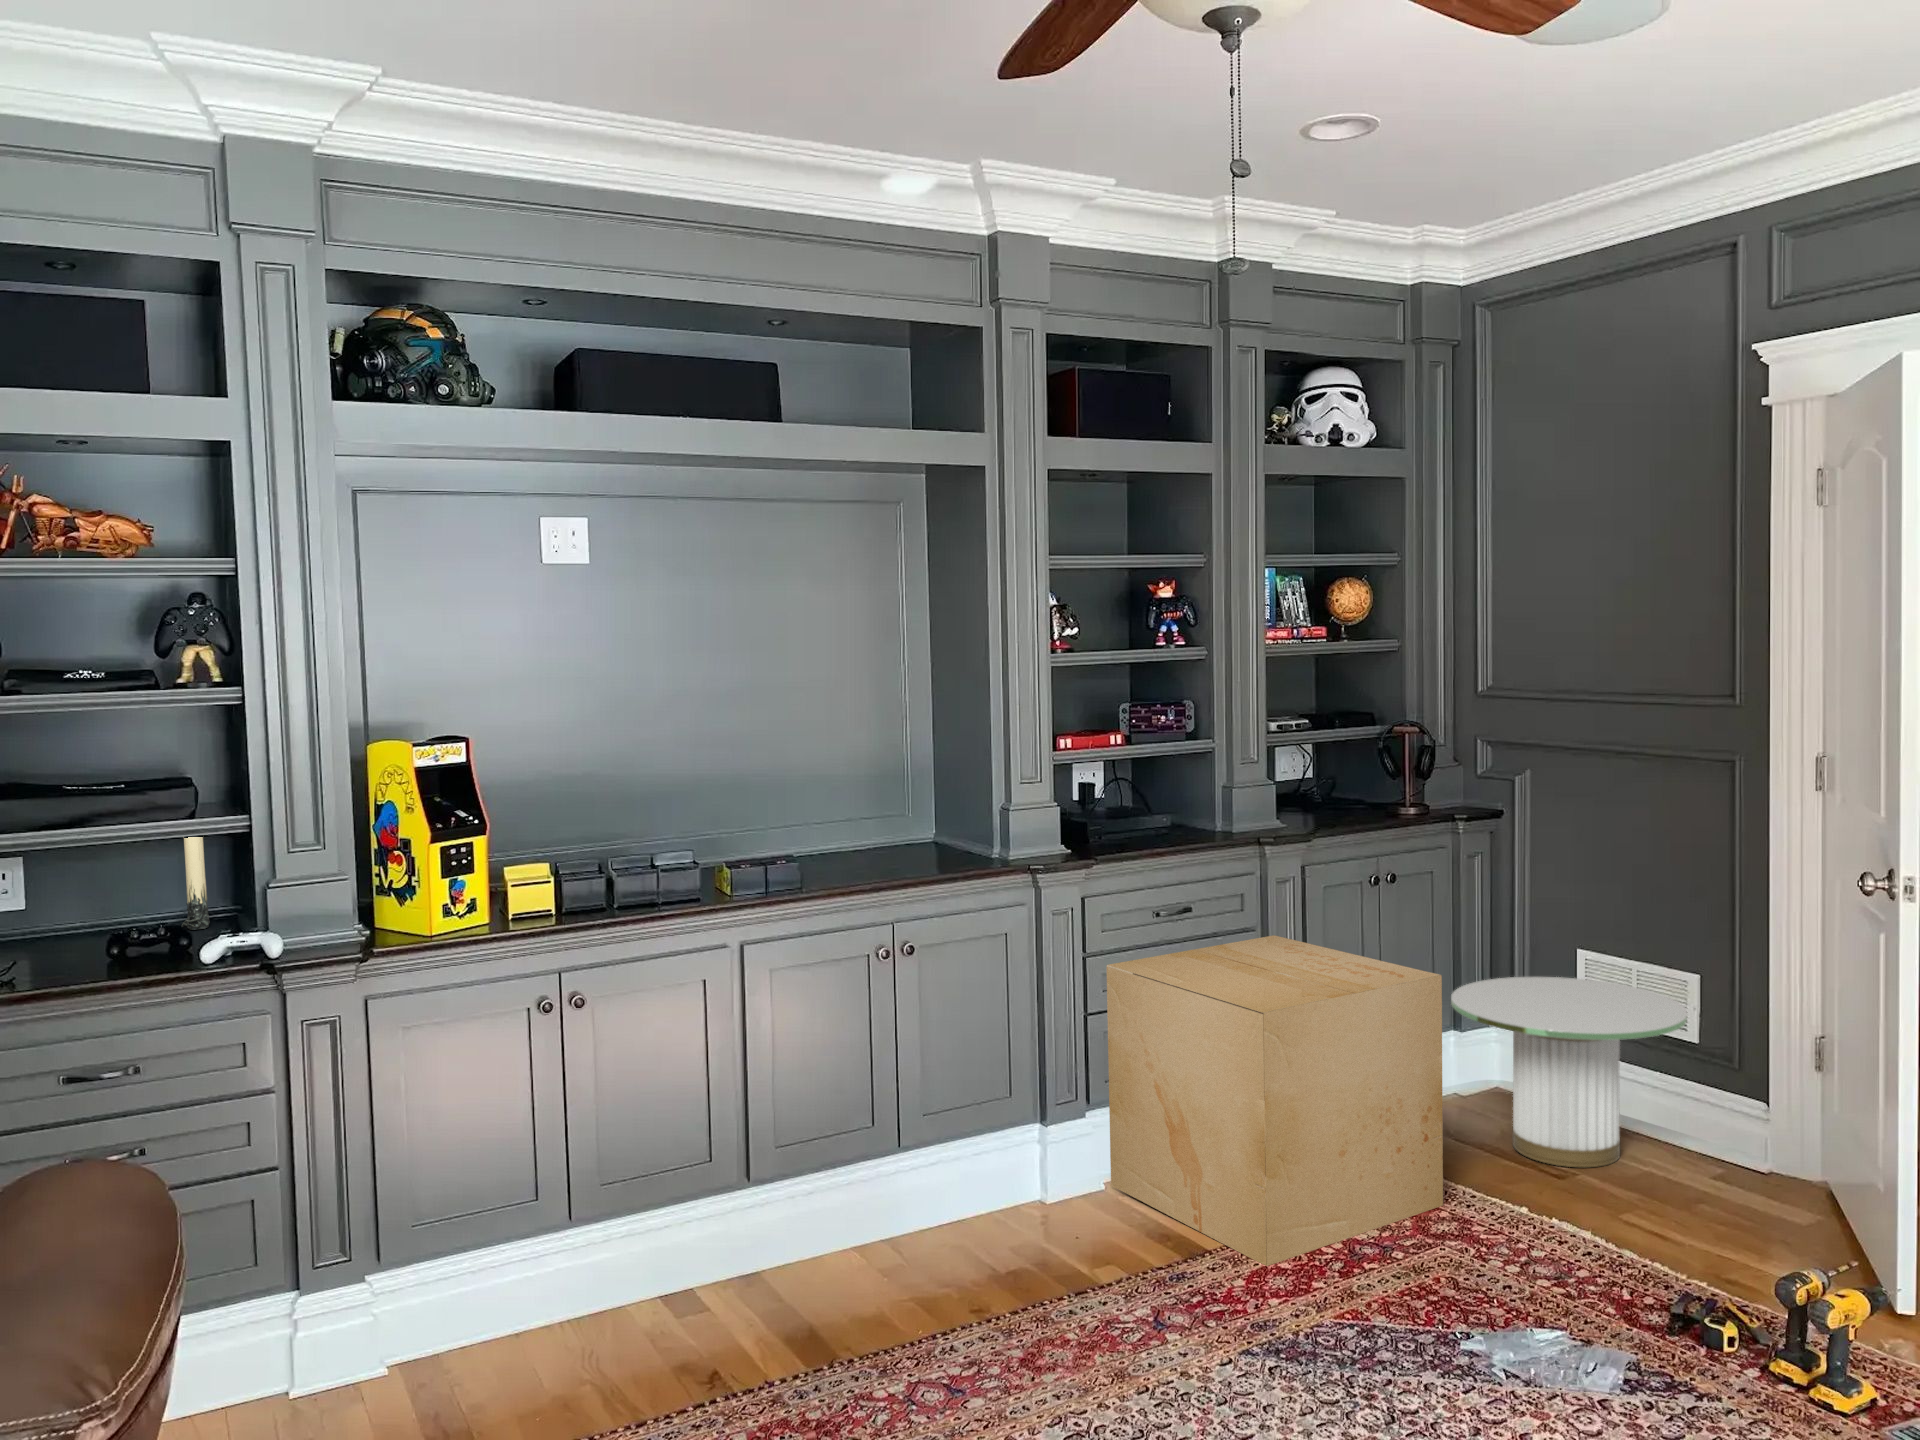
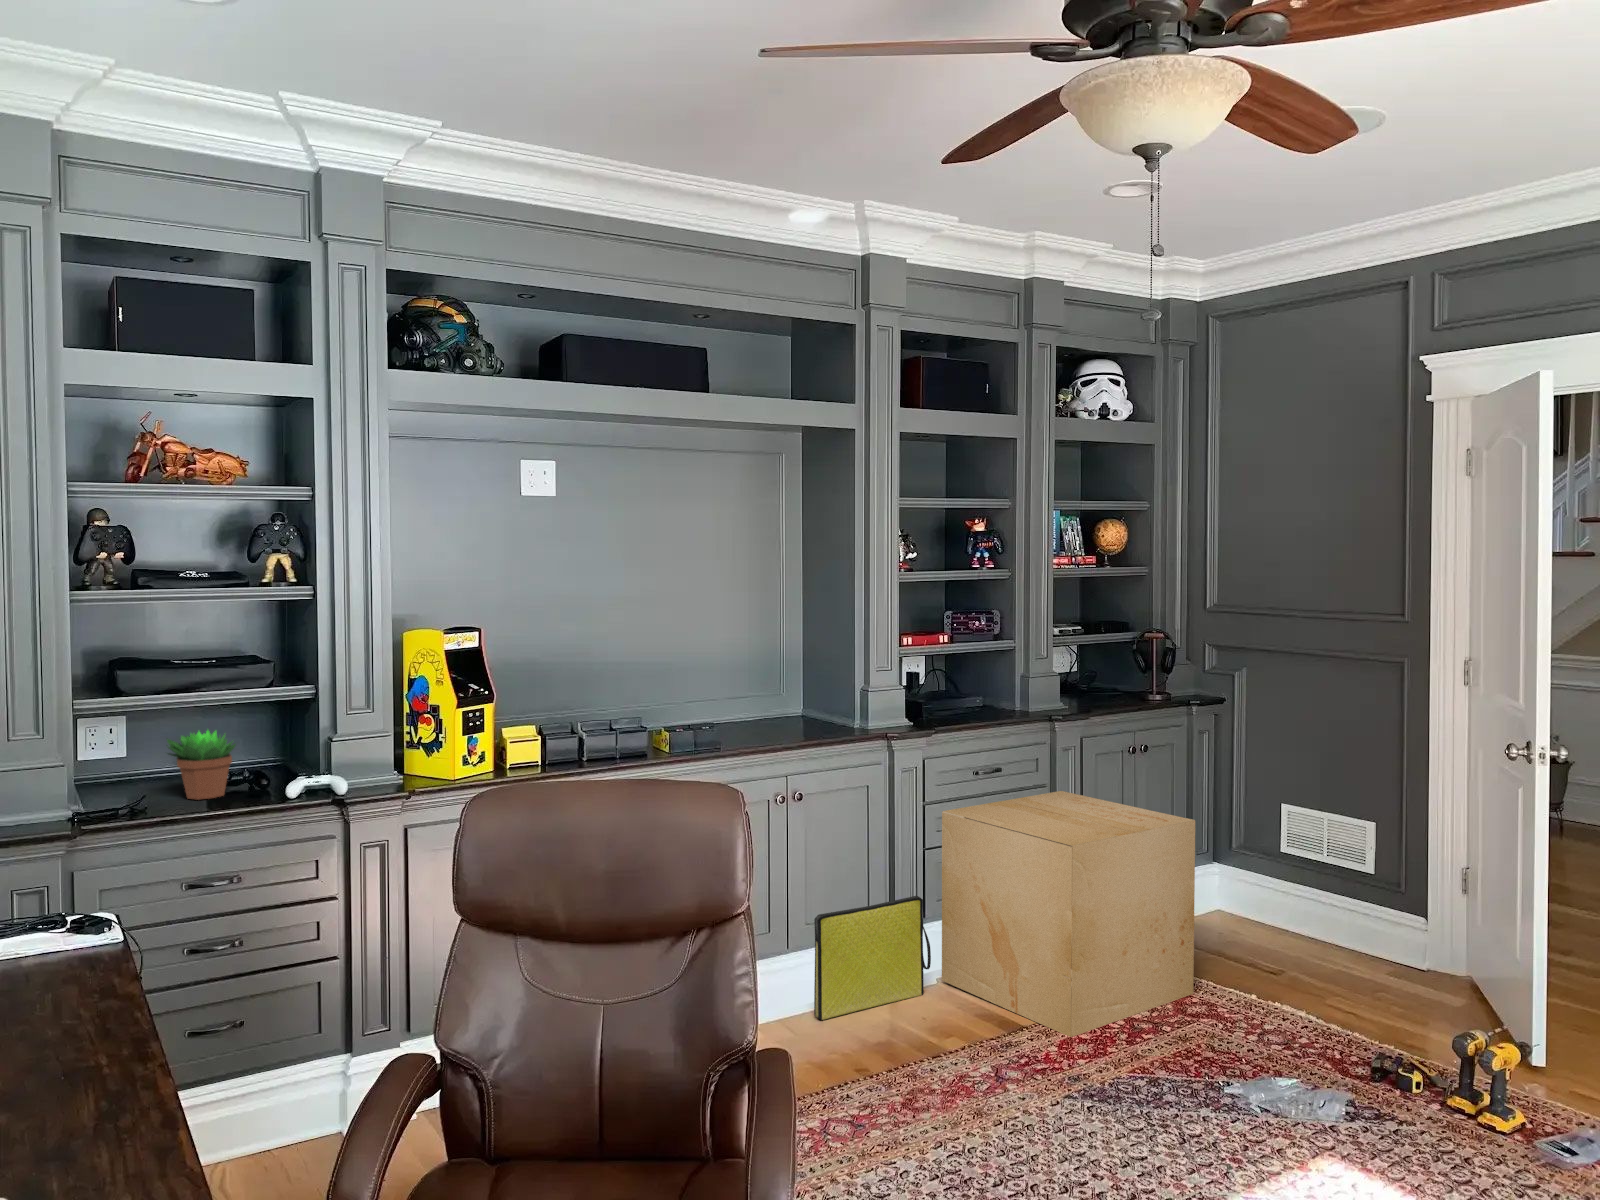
candle: present [182,837,210,930] -> none [251,684,274,774]
succulent plant: none [45,873,145,966] -> present [167,730,236,799]
side table: present [1451,977,1687,1167] -> none [1193,824,1369,967]
bag: none [931,1076,1092,1240] -> present [814,896,931,1020]

